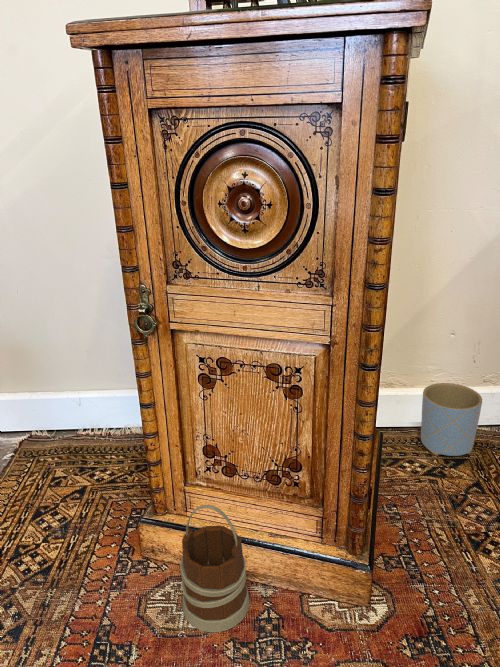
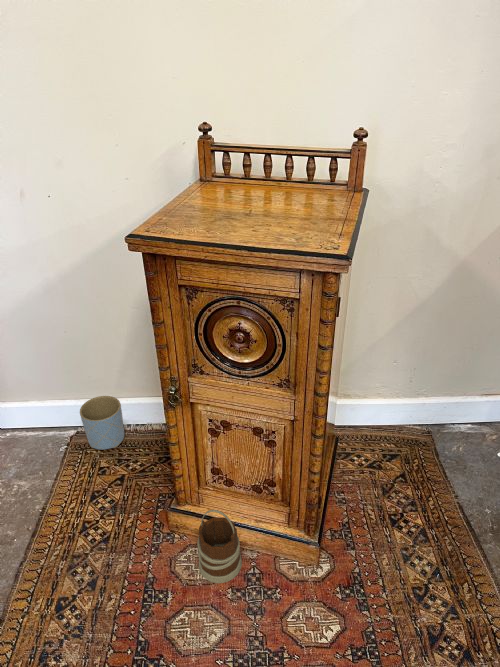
planter: present [421,383,482,456] -> present [80,396,124,450]

